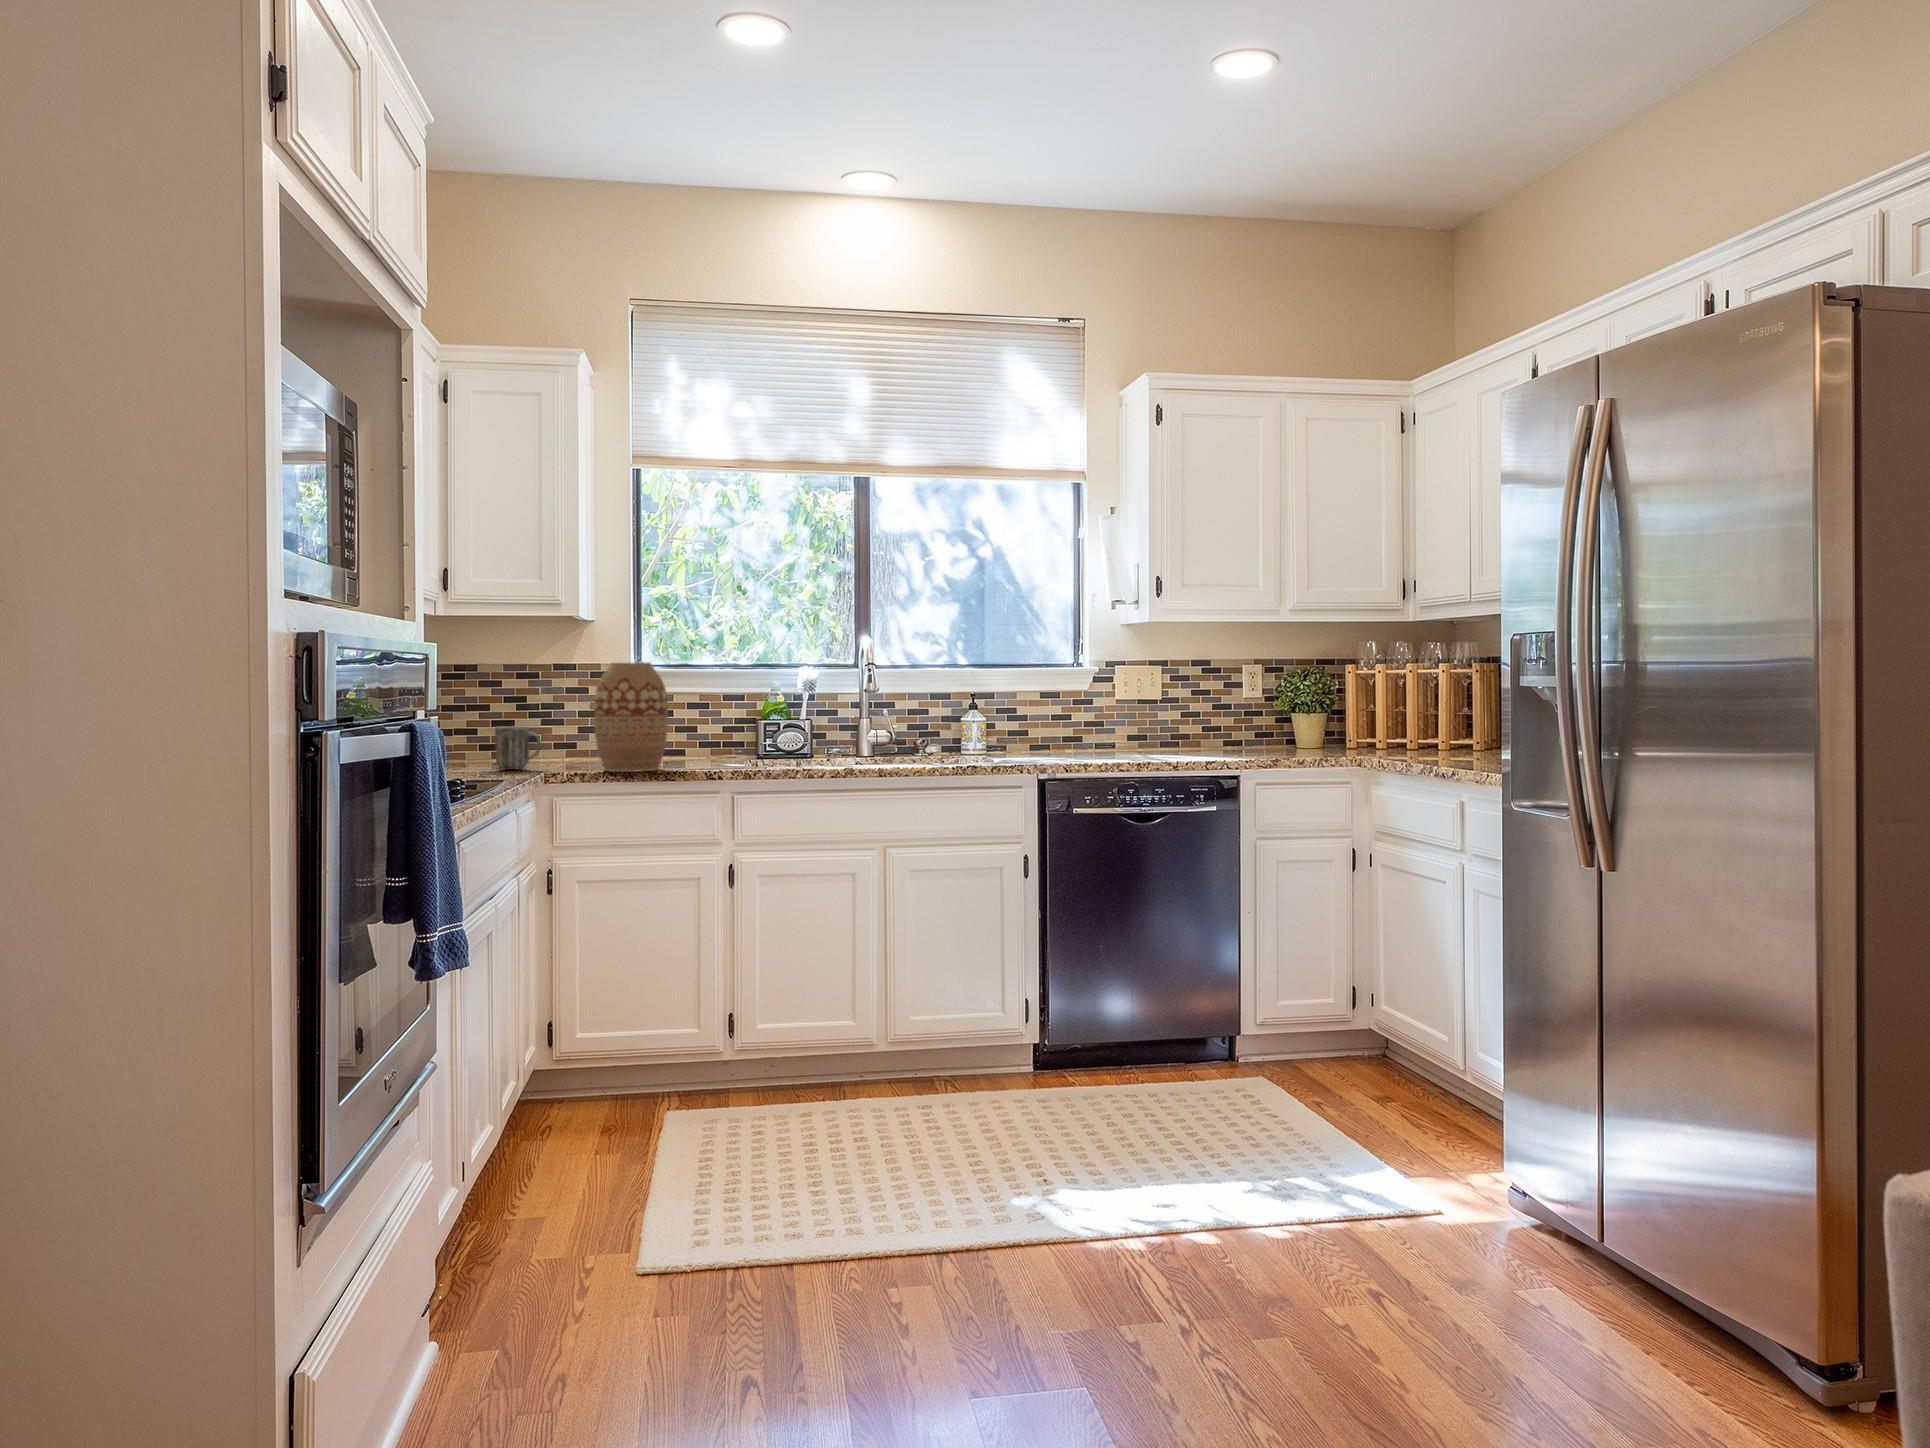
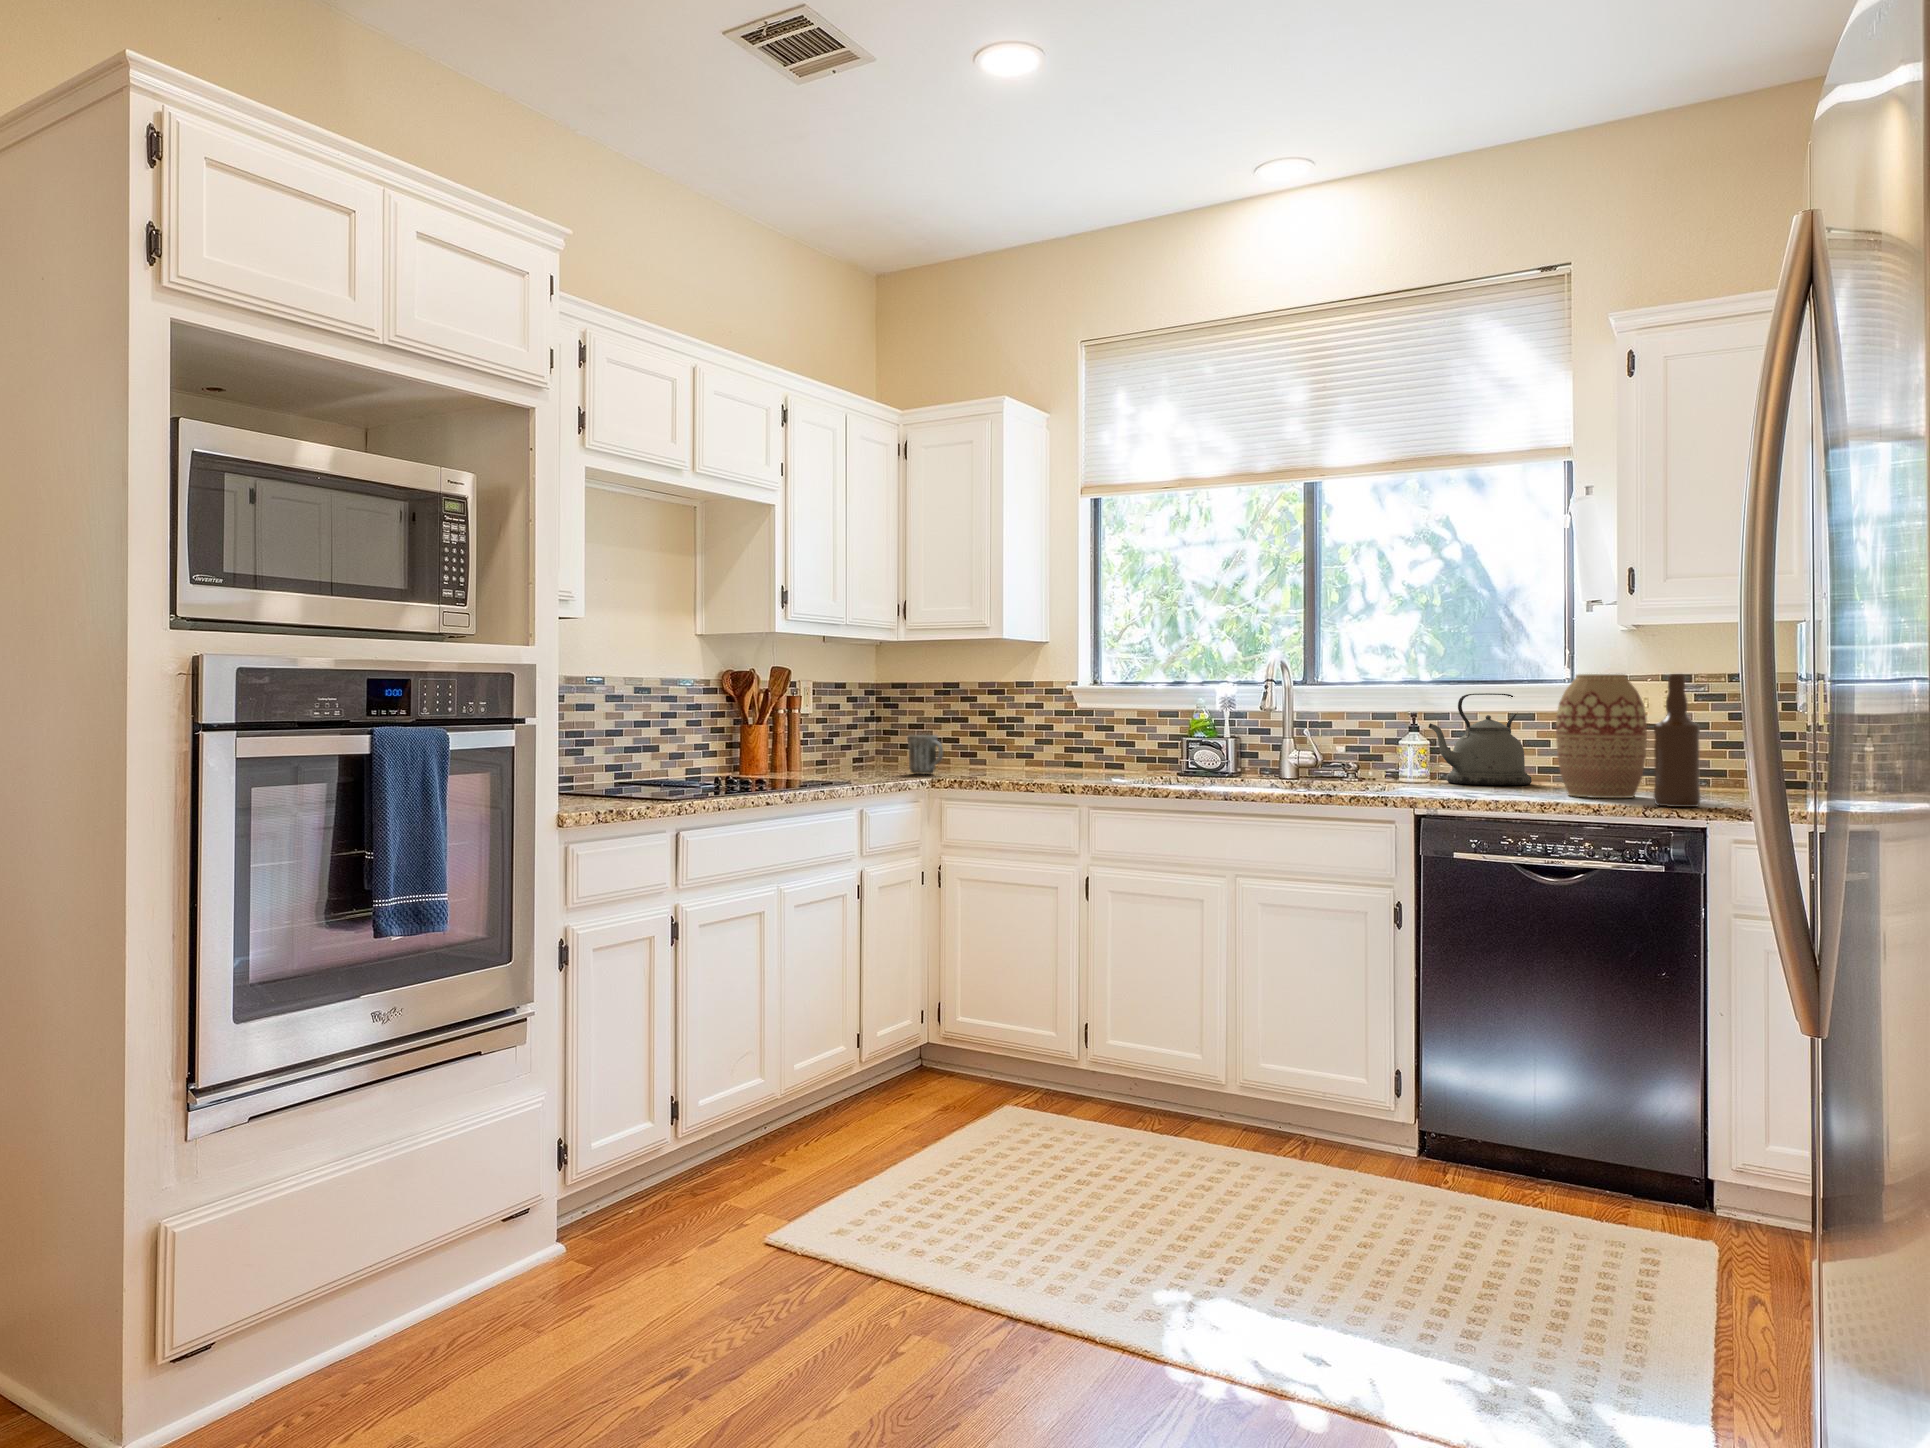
vase: present [594,662,668,772] -> present [1556,674,1647,798]
bottle: none [1206,662,1237,763] -> present [1654,674,1701,807]
kettle: none [994,676,1063,753] -> present [1429,693,1532,785]

